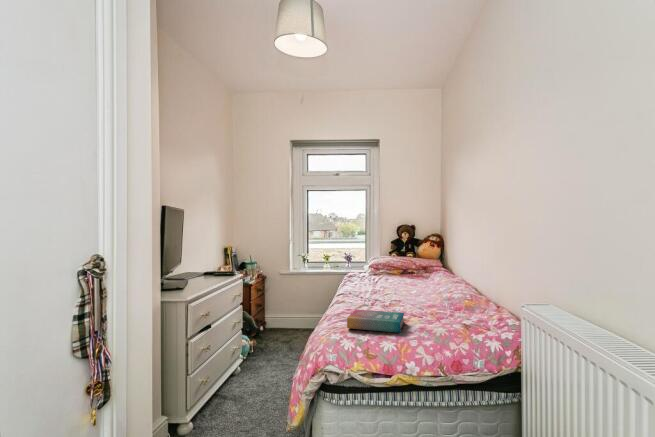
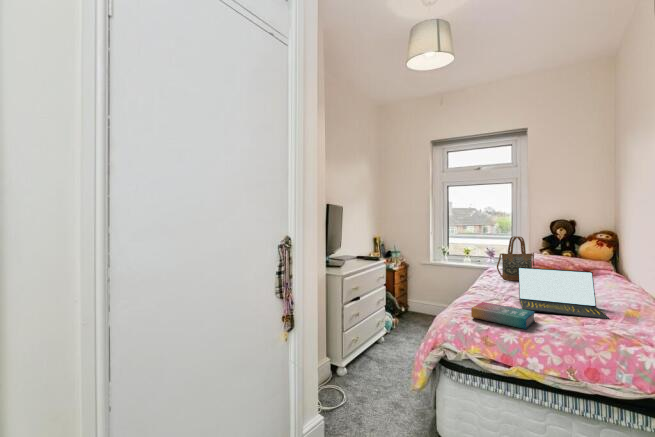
handbag: none [357,240,400,284] -> present [497,236,534,280]
laptop: none [382,269,459,313] -> present [518,267,610,319]

